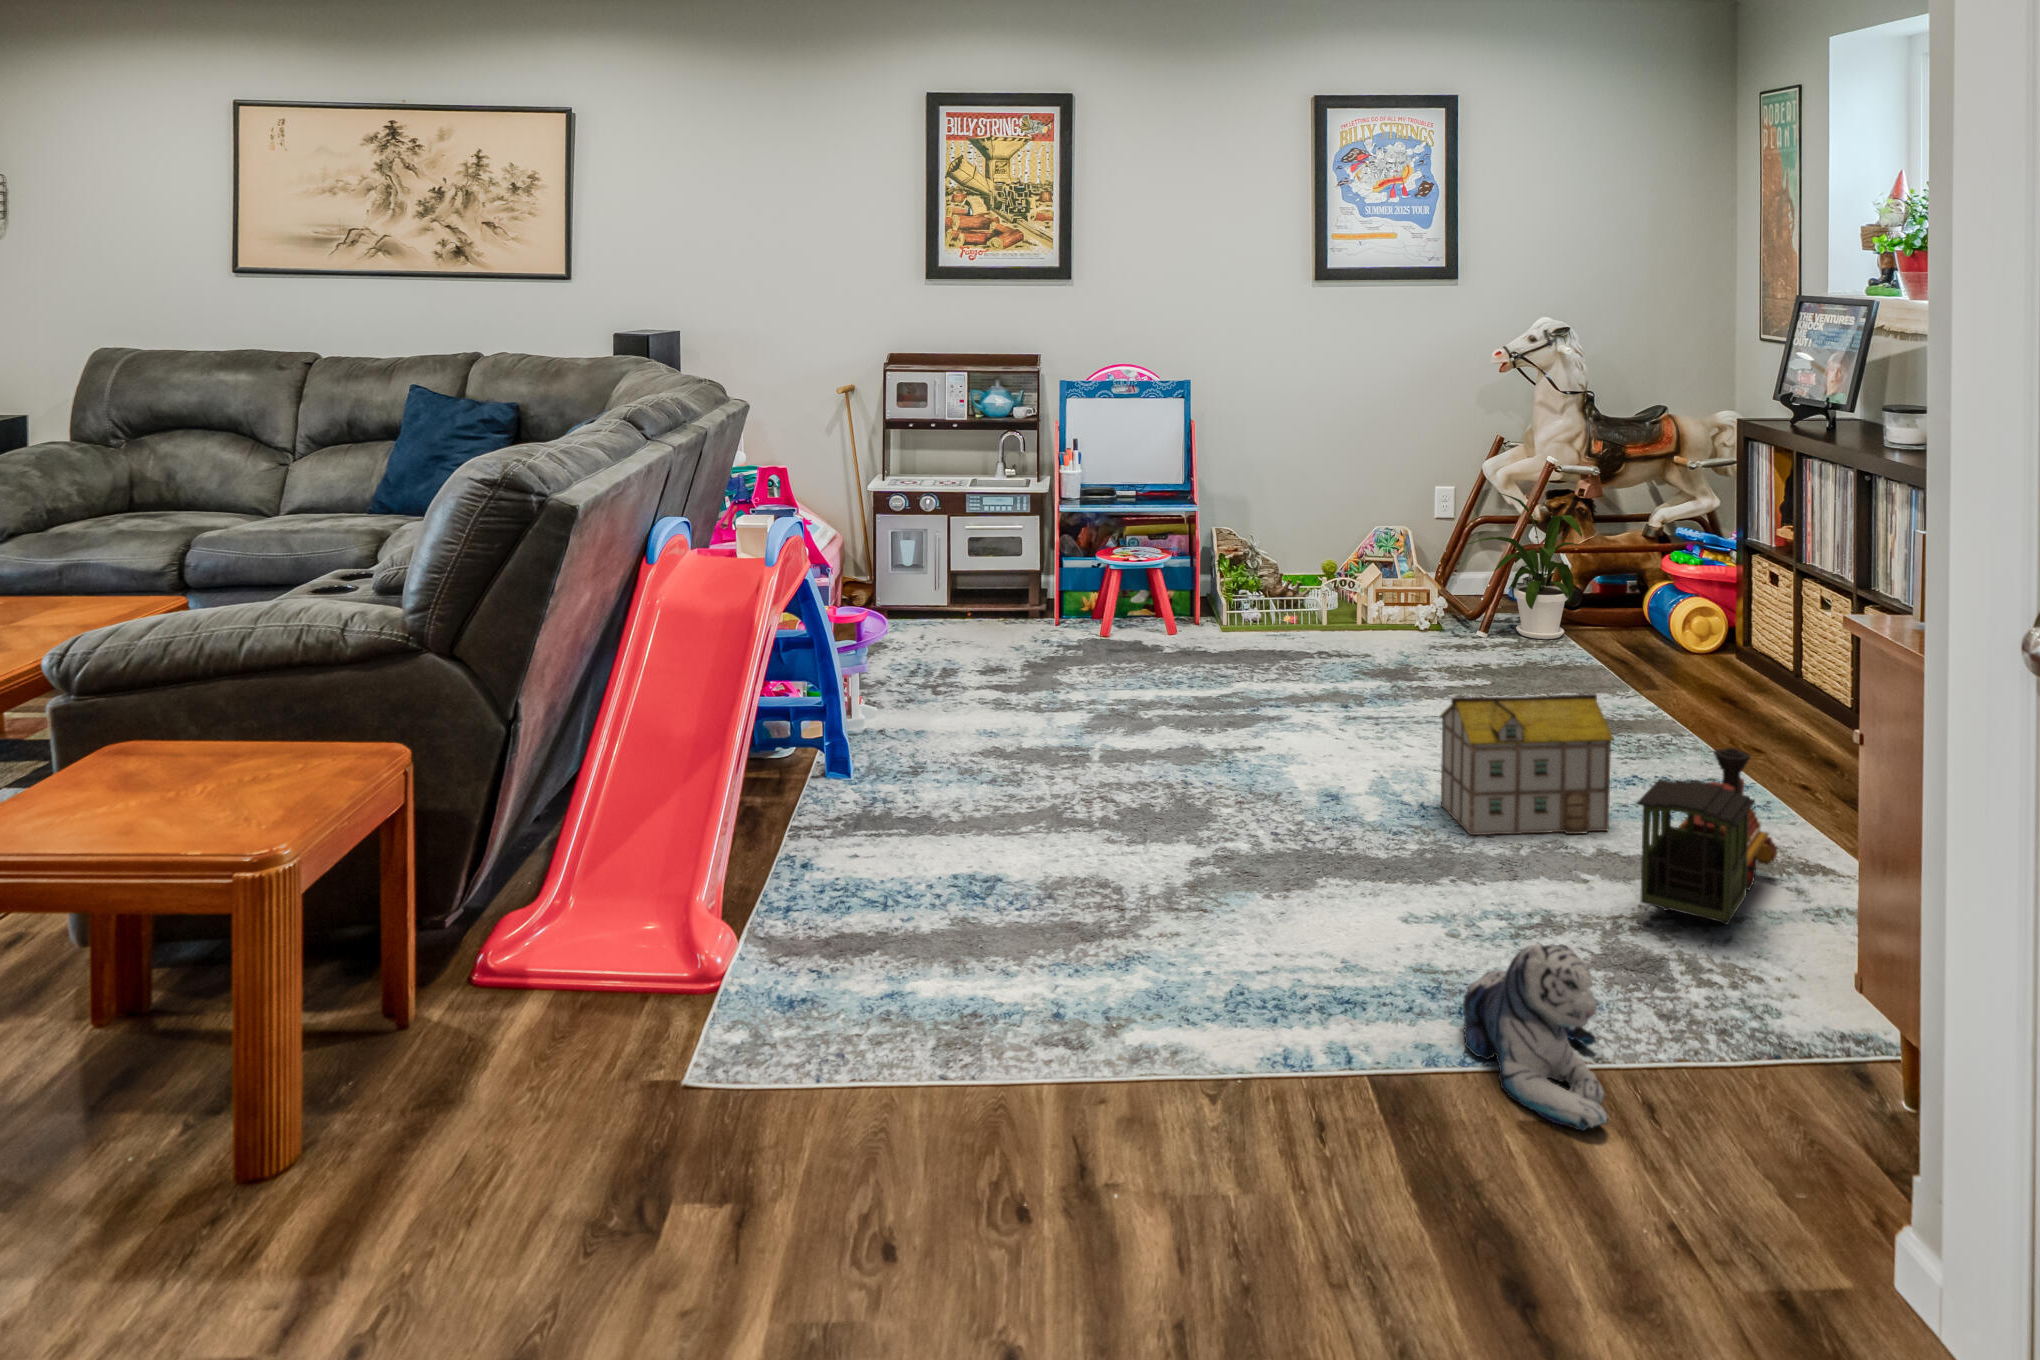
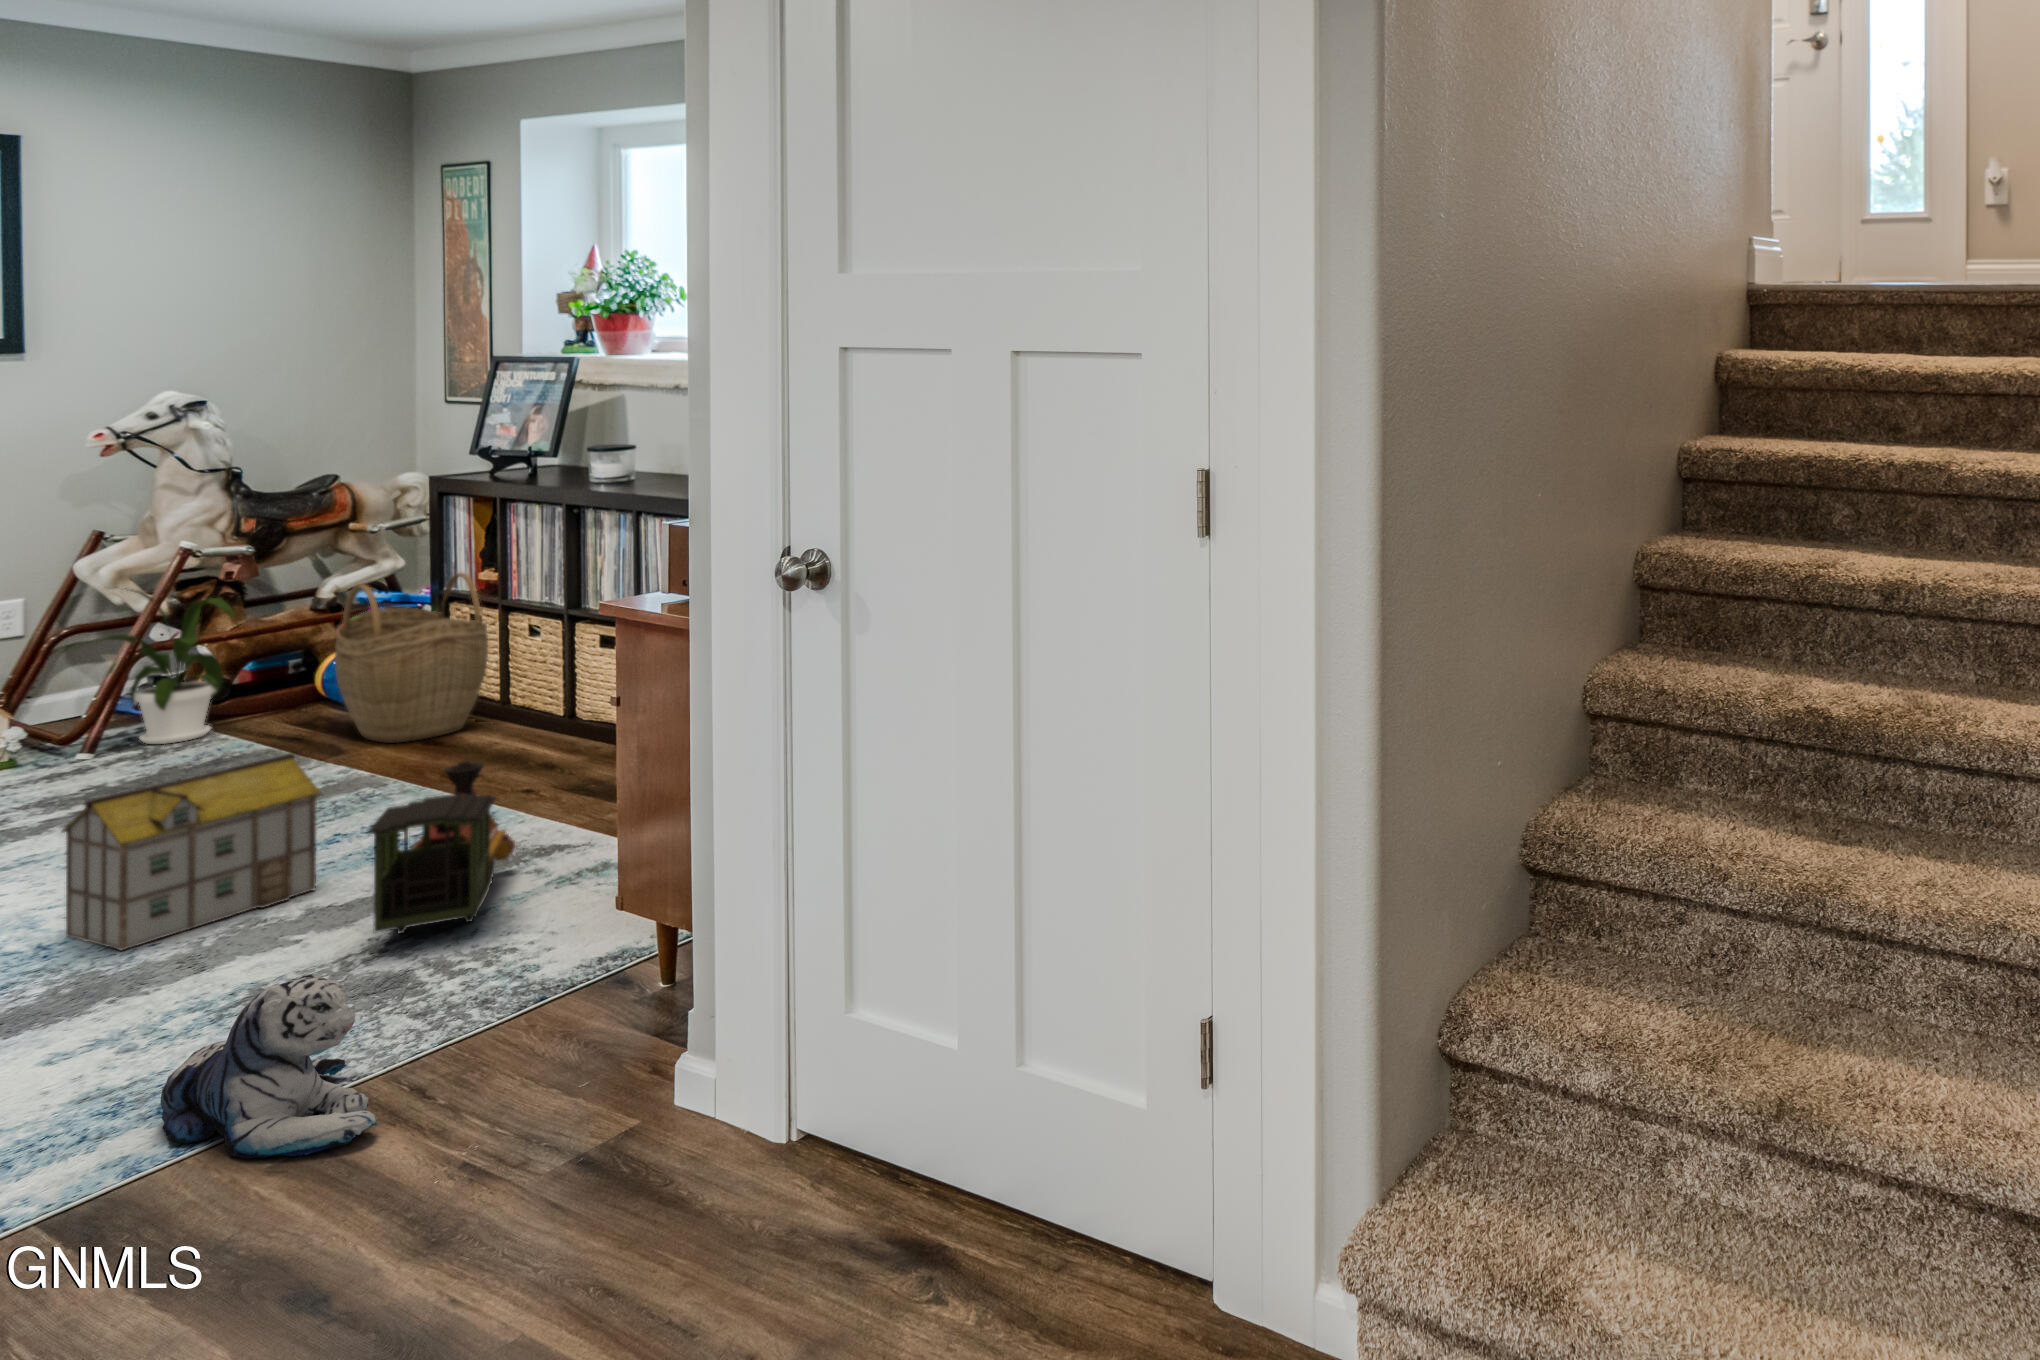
woven basket: none [1652,524,1783,691] -> present [334,573,488,743]

